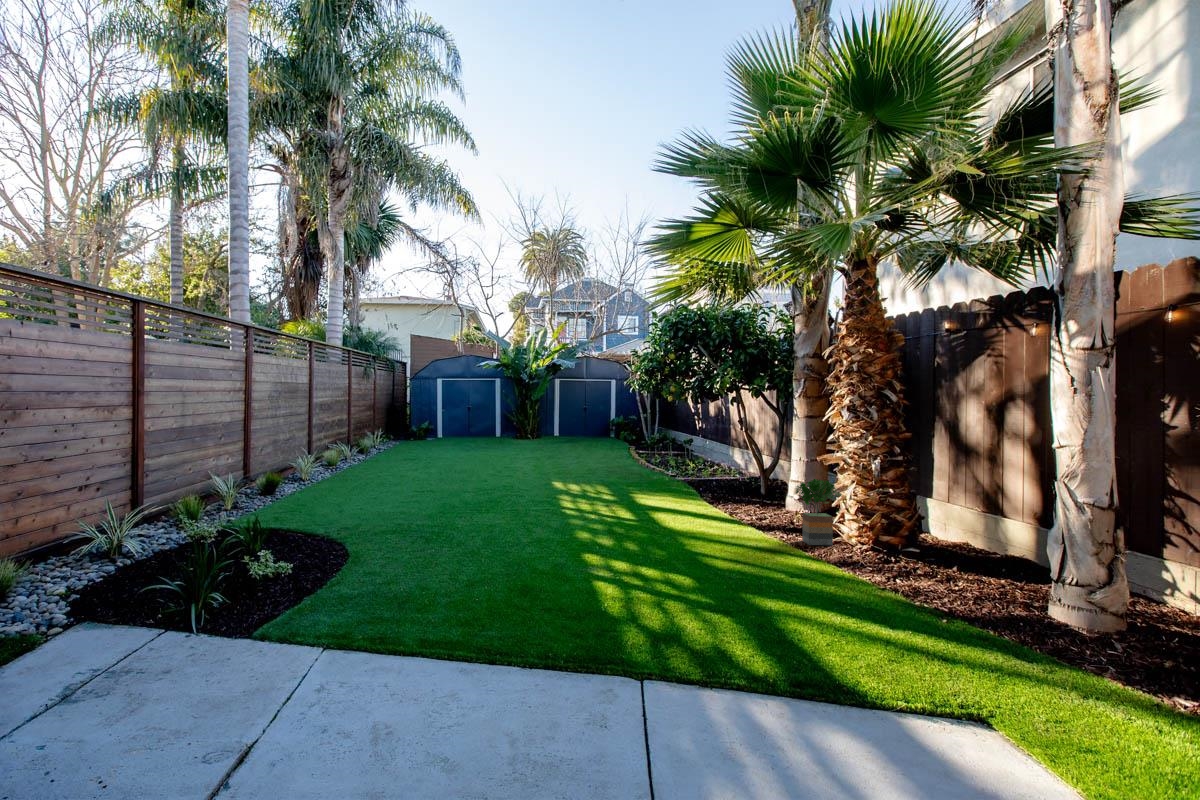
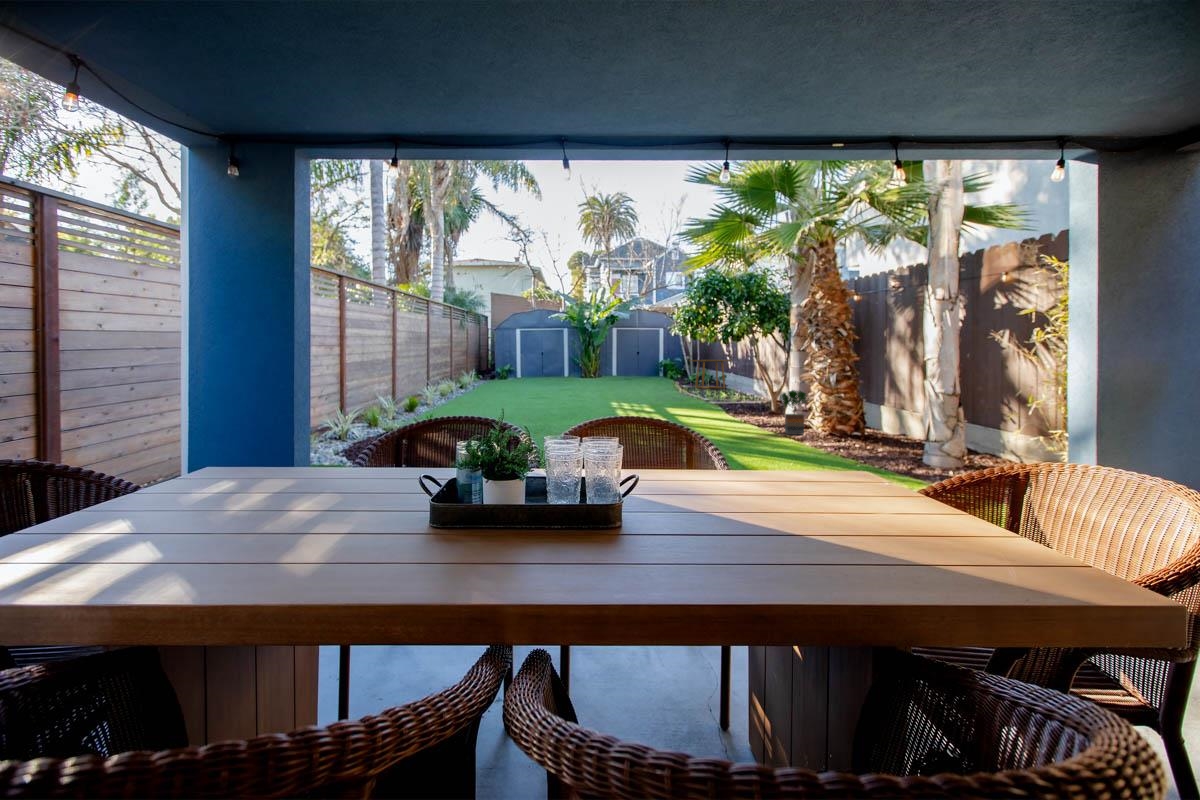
round table: none [648,421,701,456] -> present [690,360,731,389]

